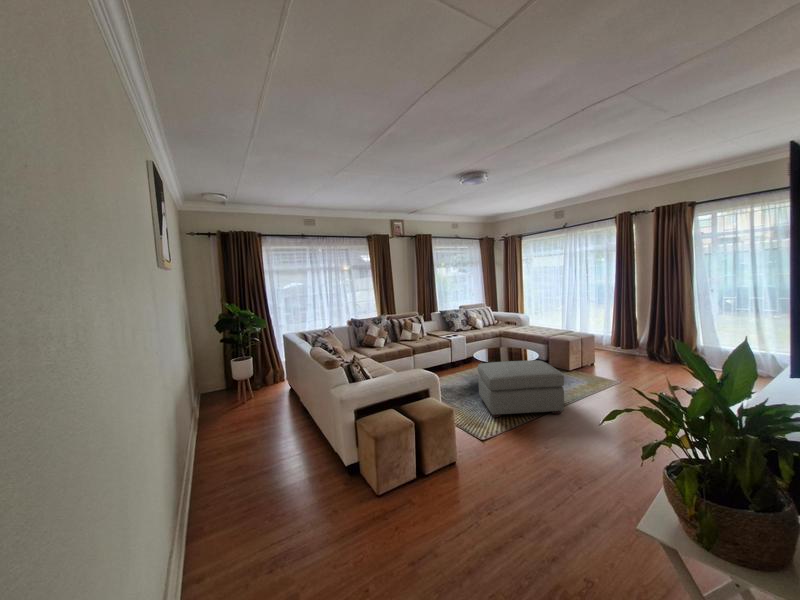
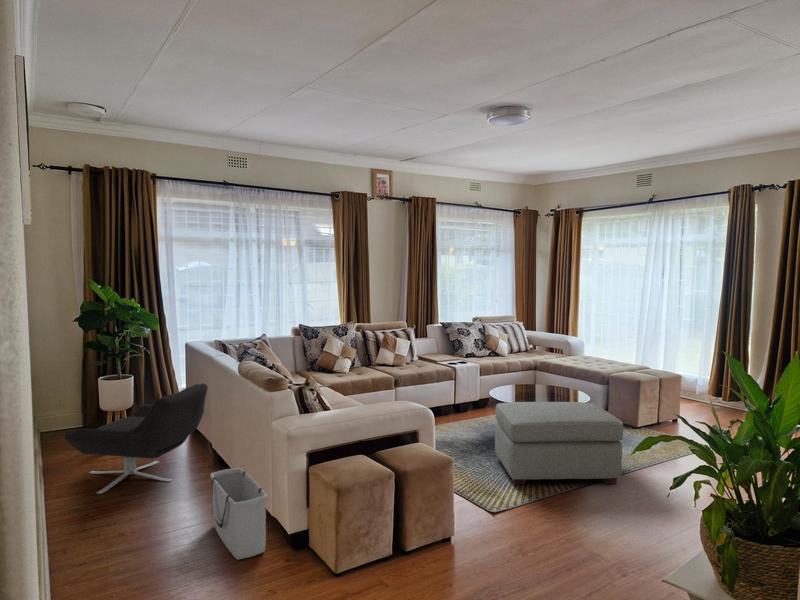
lounge chair: none [208,362,295,436] -> present [65,383,208,494]
storage bin: none [296,419,333,483] -> present [210,468,268,559]

